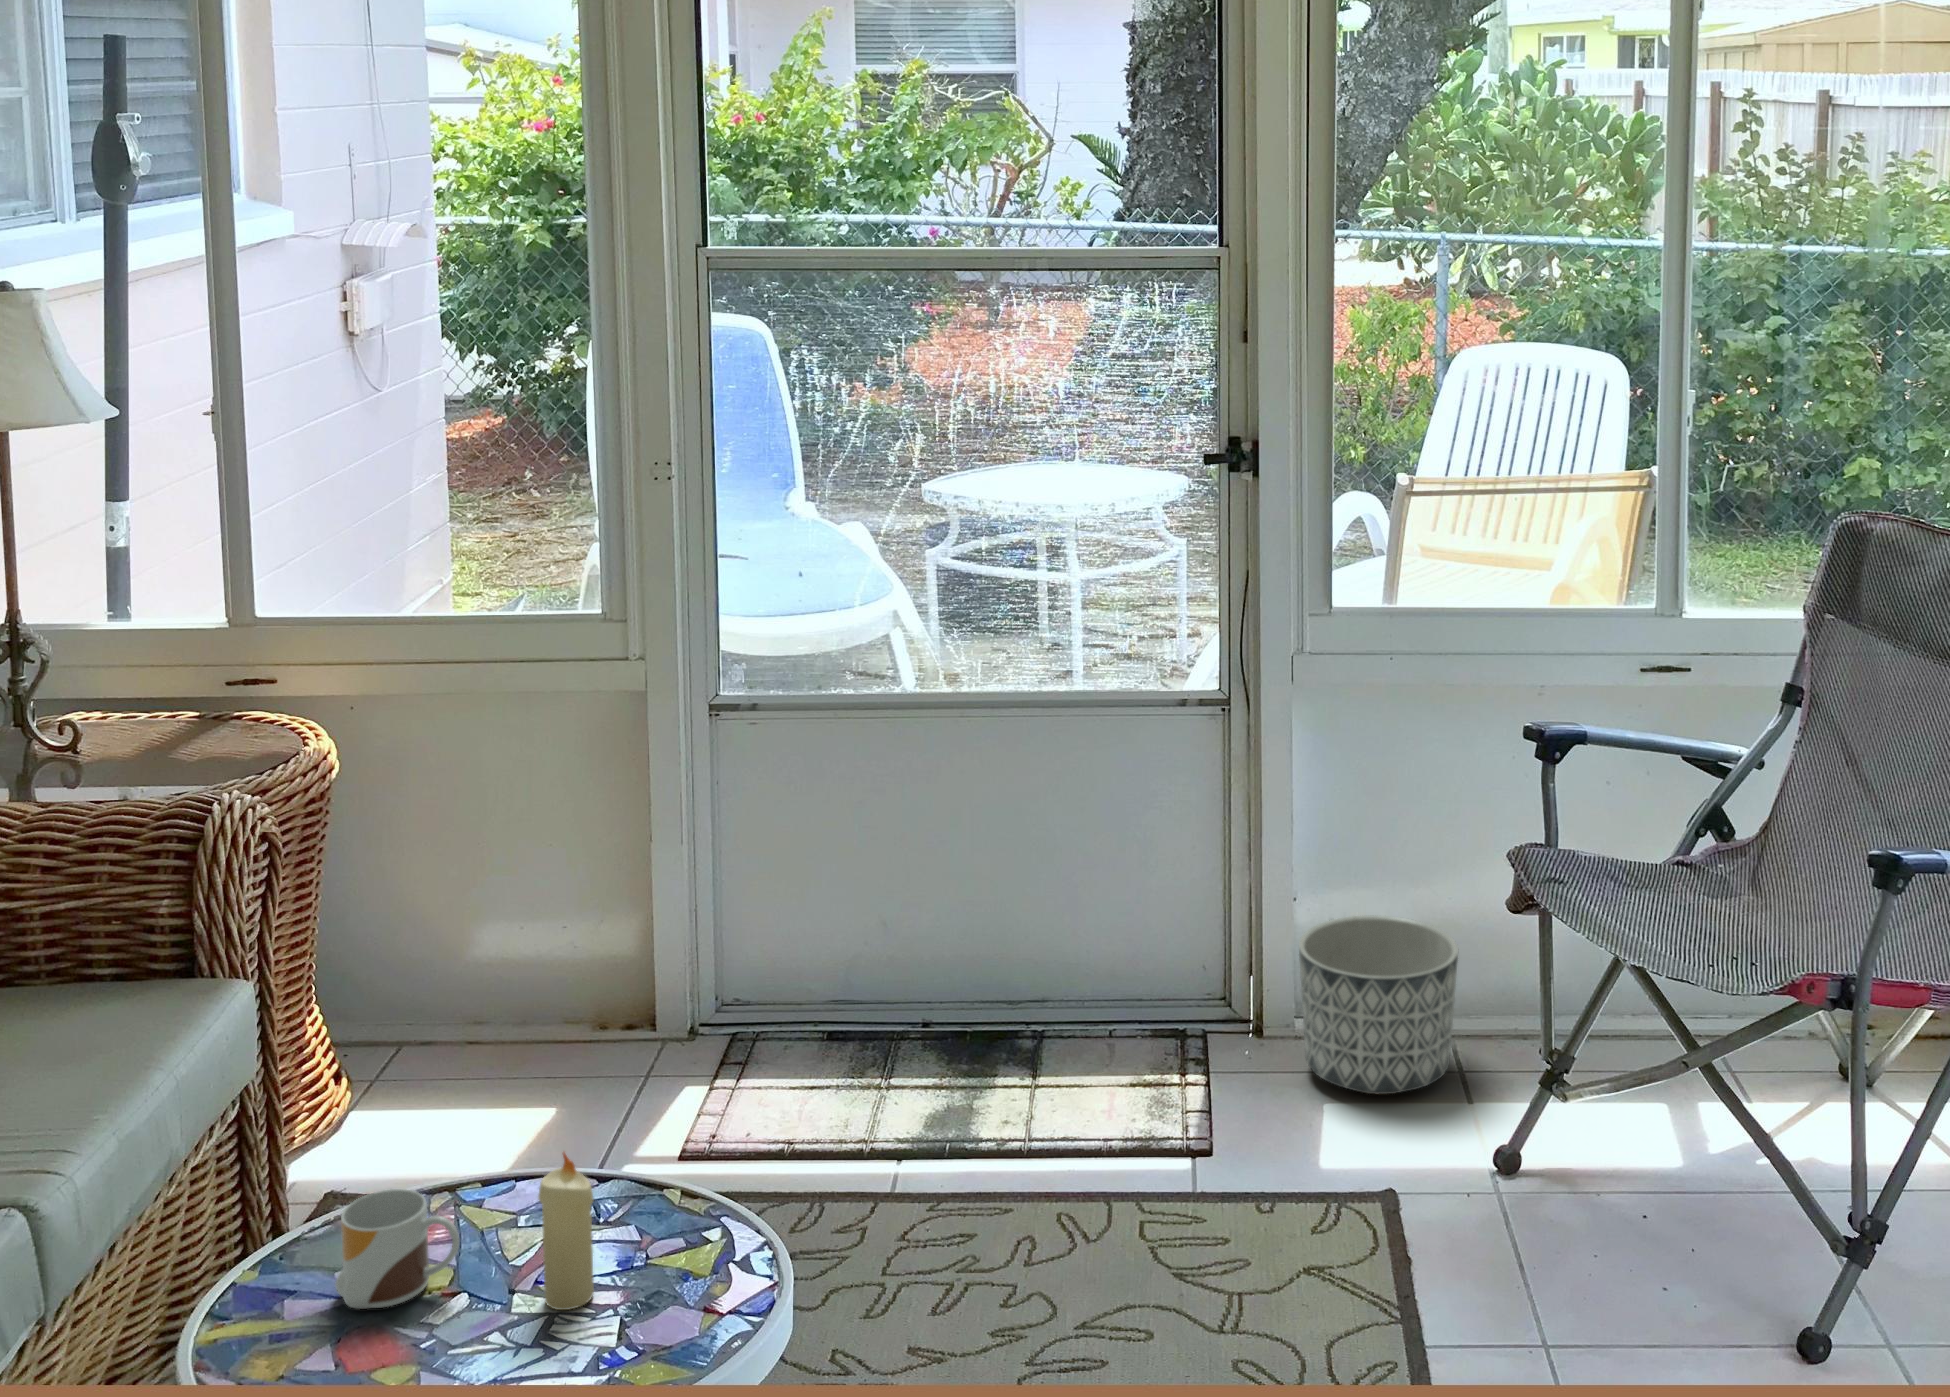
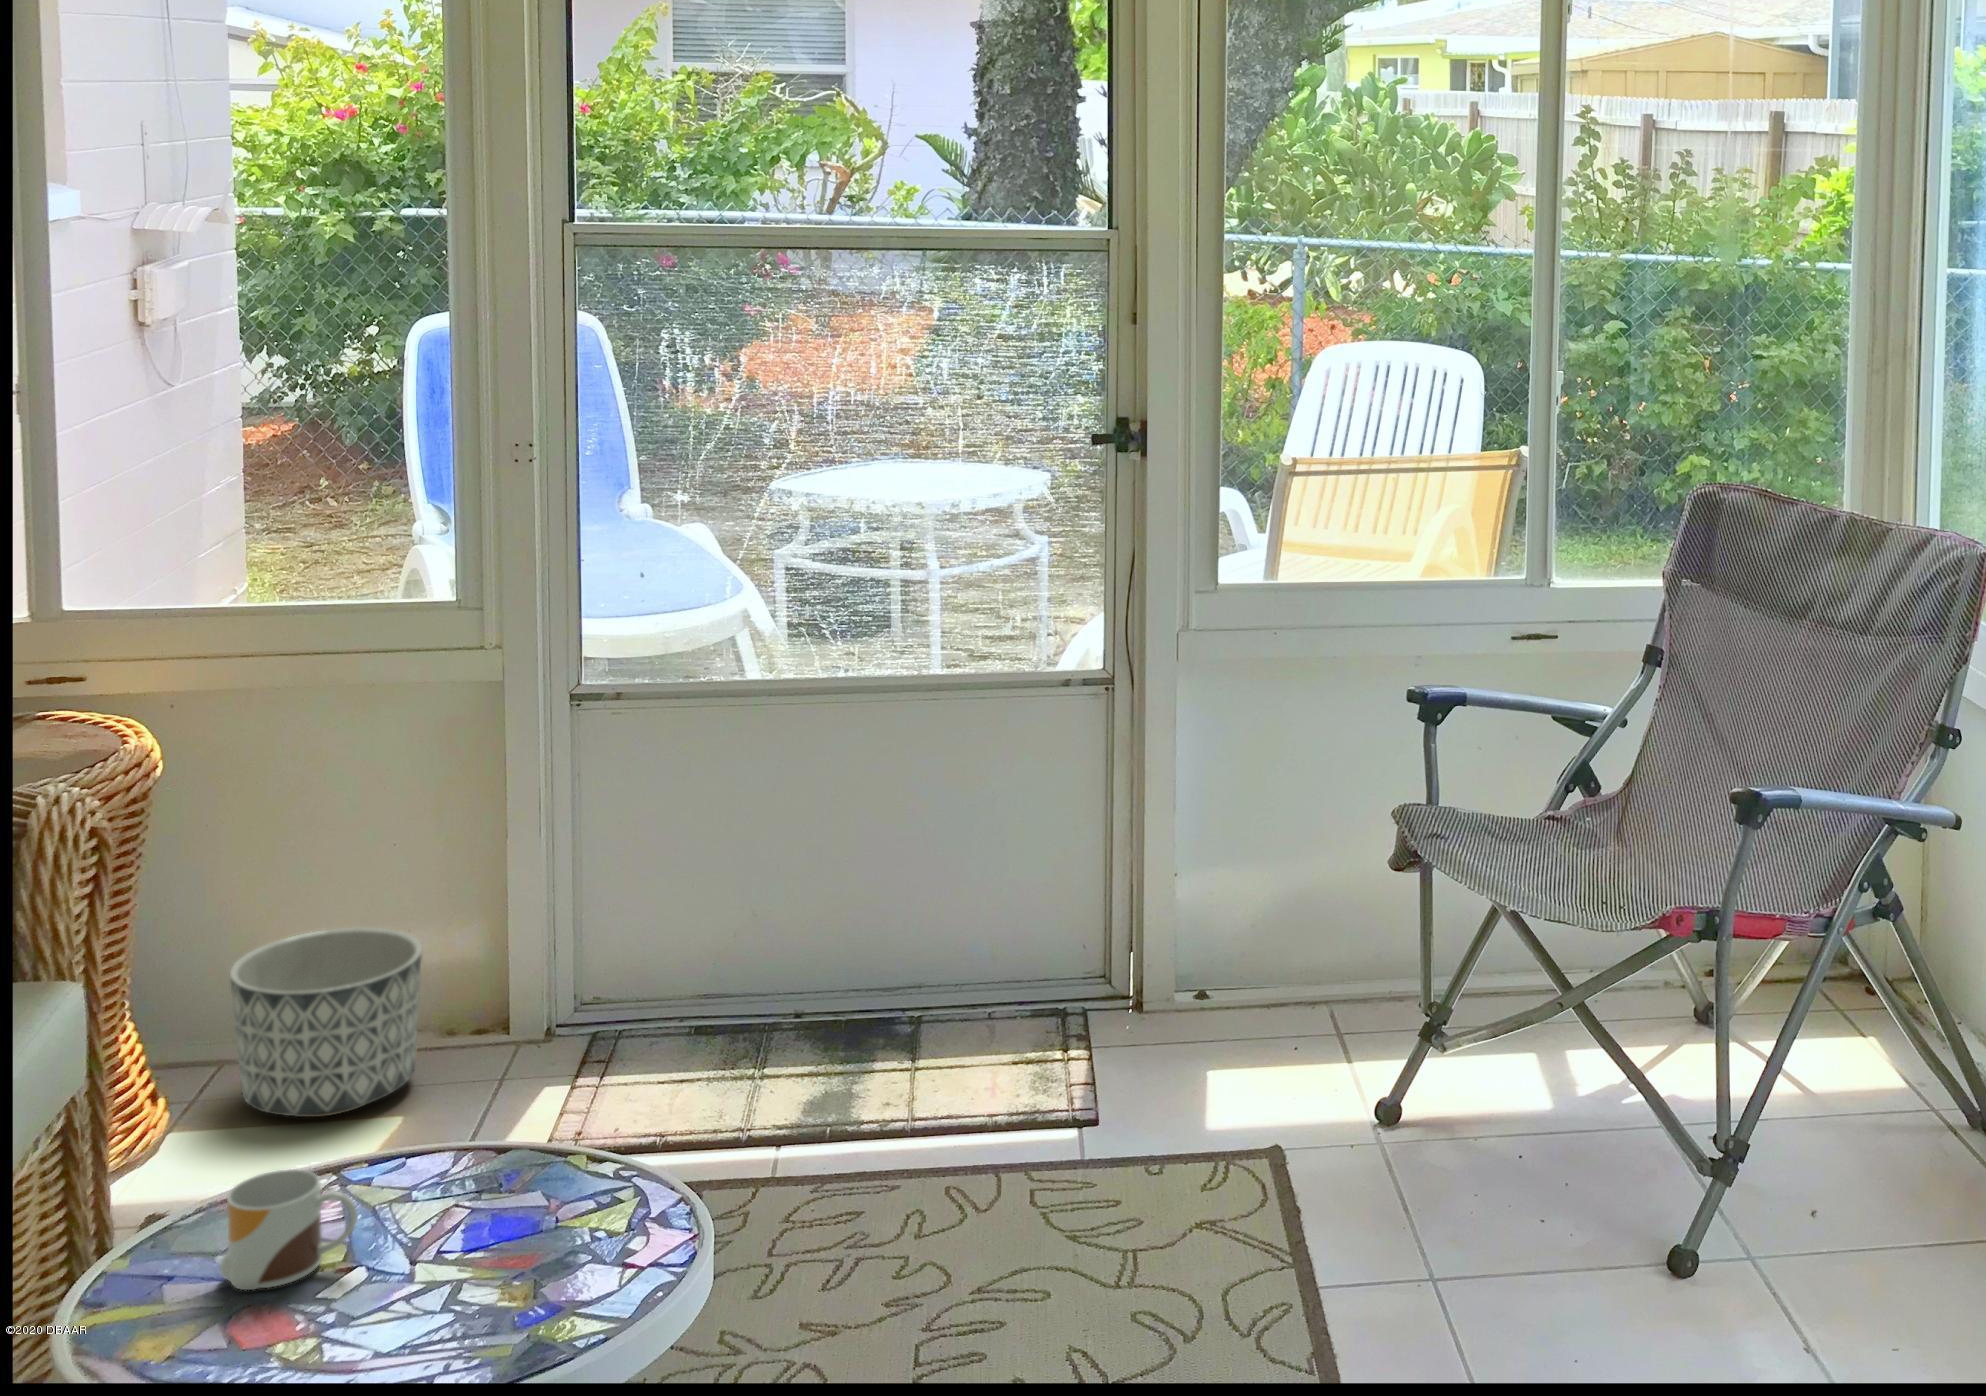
planter: present [1299,915,1458,1095] -> present [230,928,422,1117]
candle: present [538,1153,594,1310] -> none [446,1118,504,1276]

